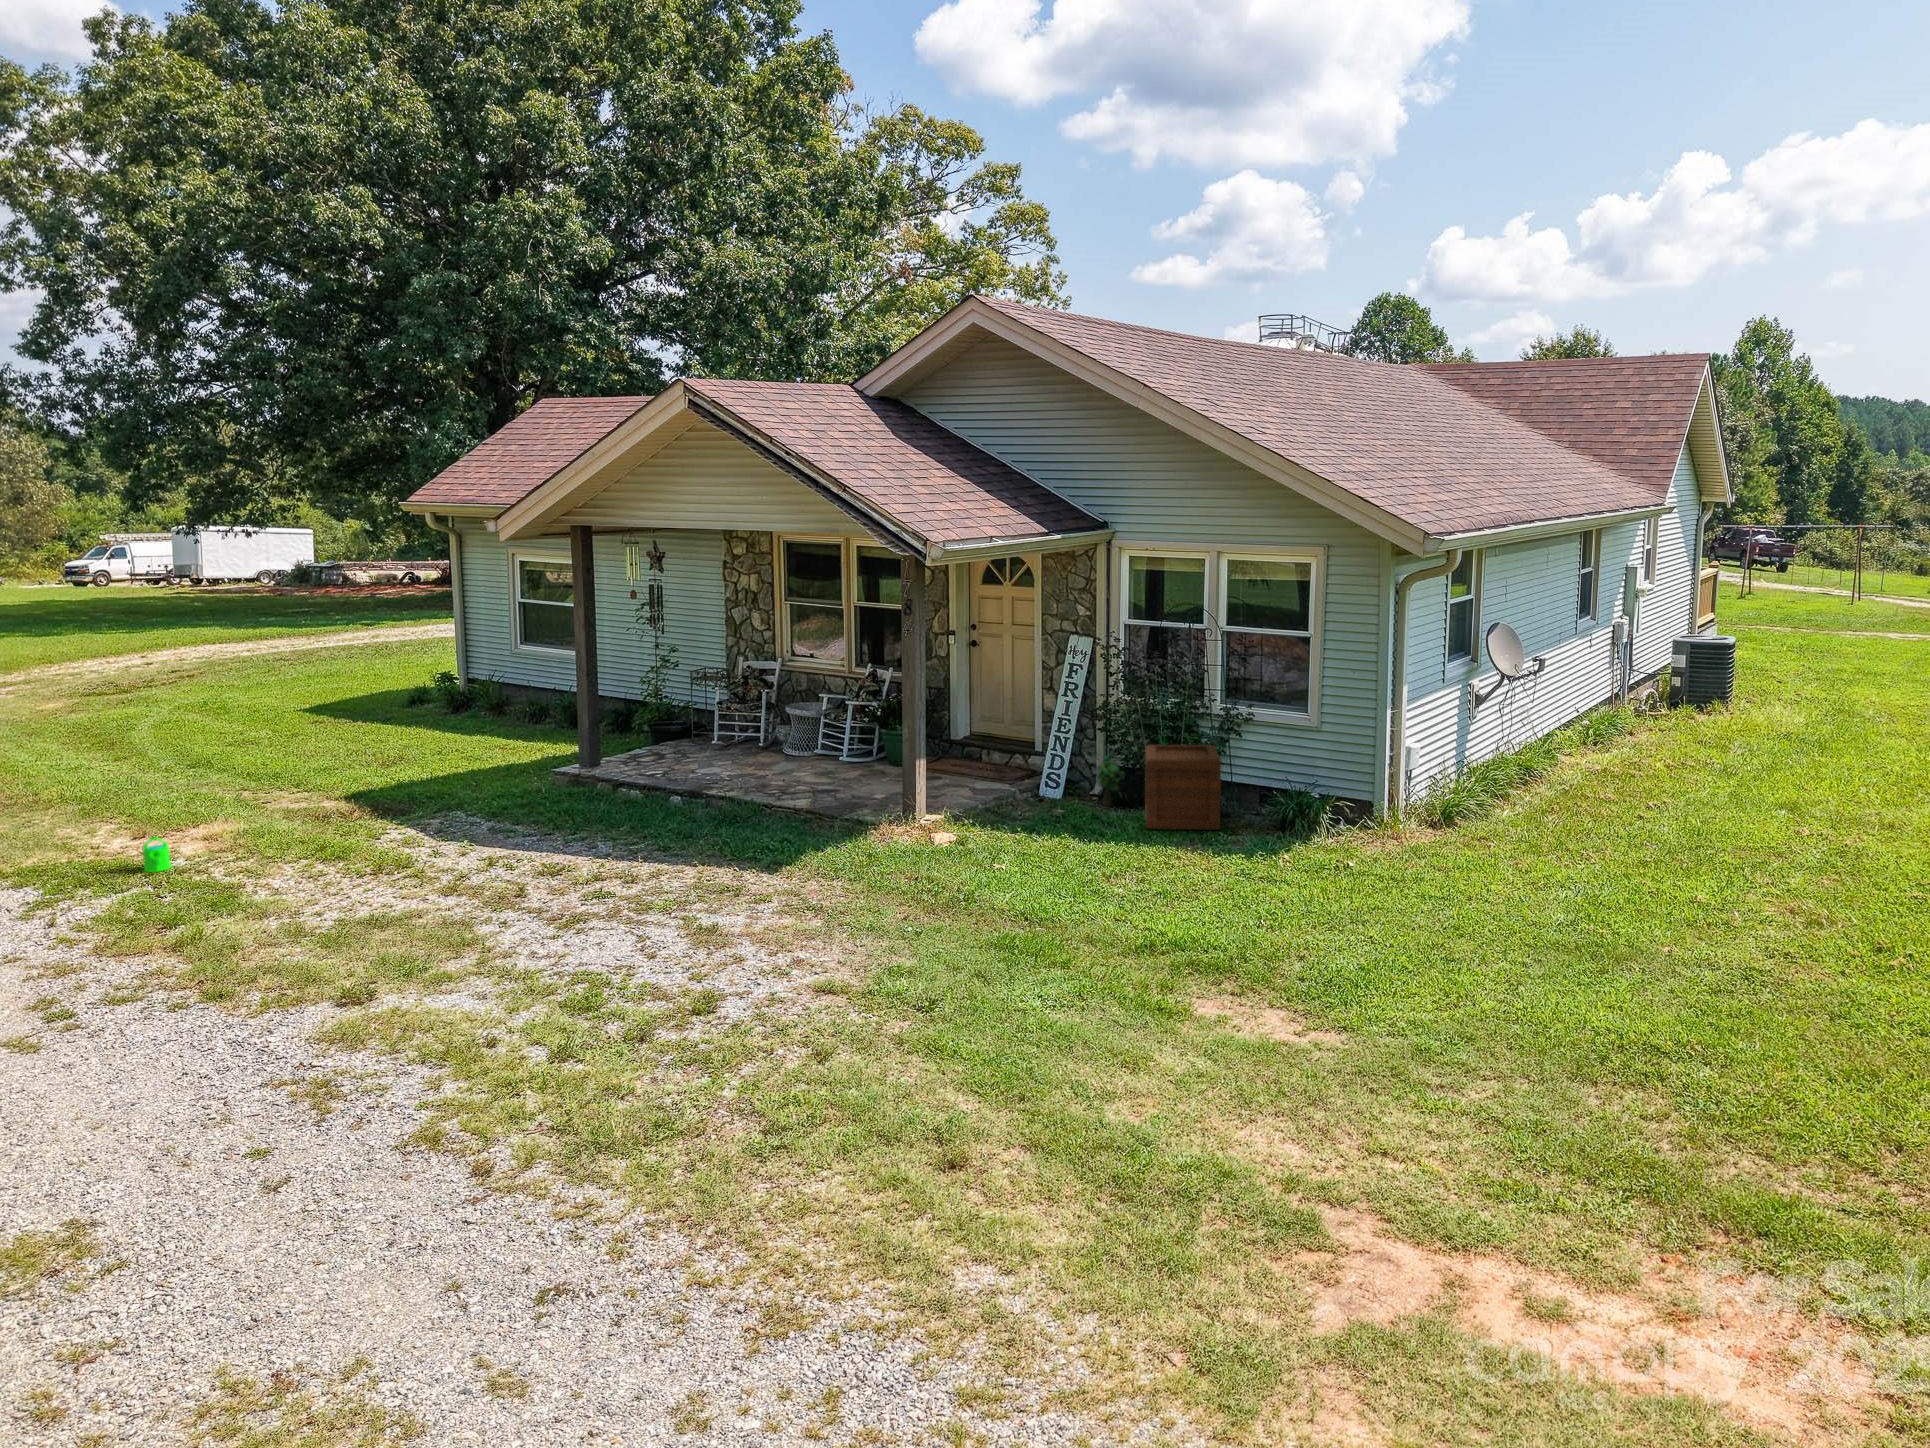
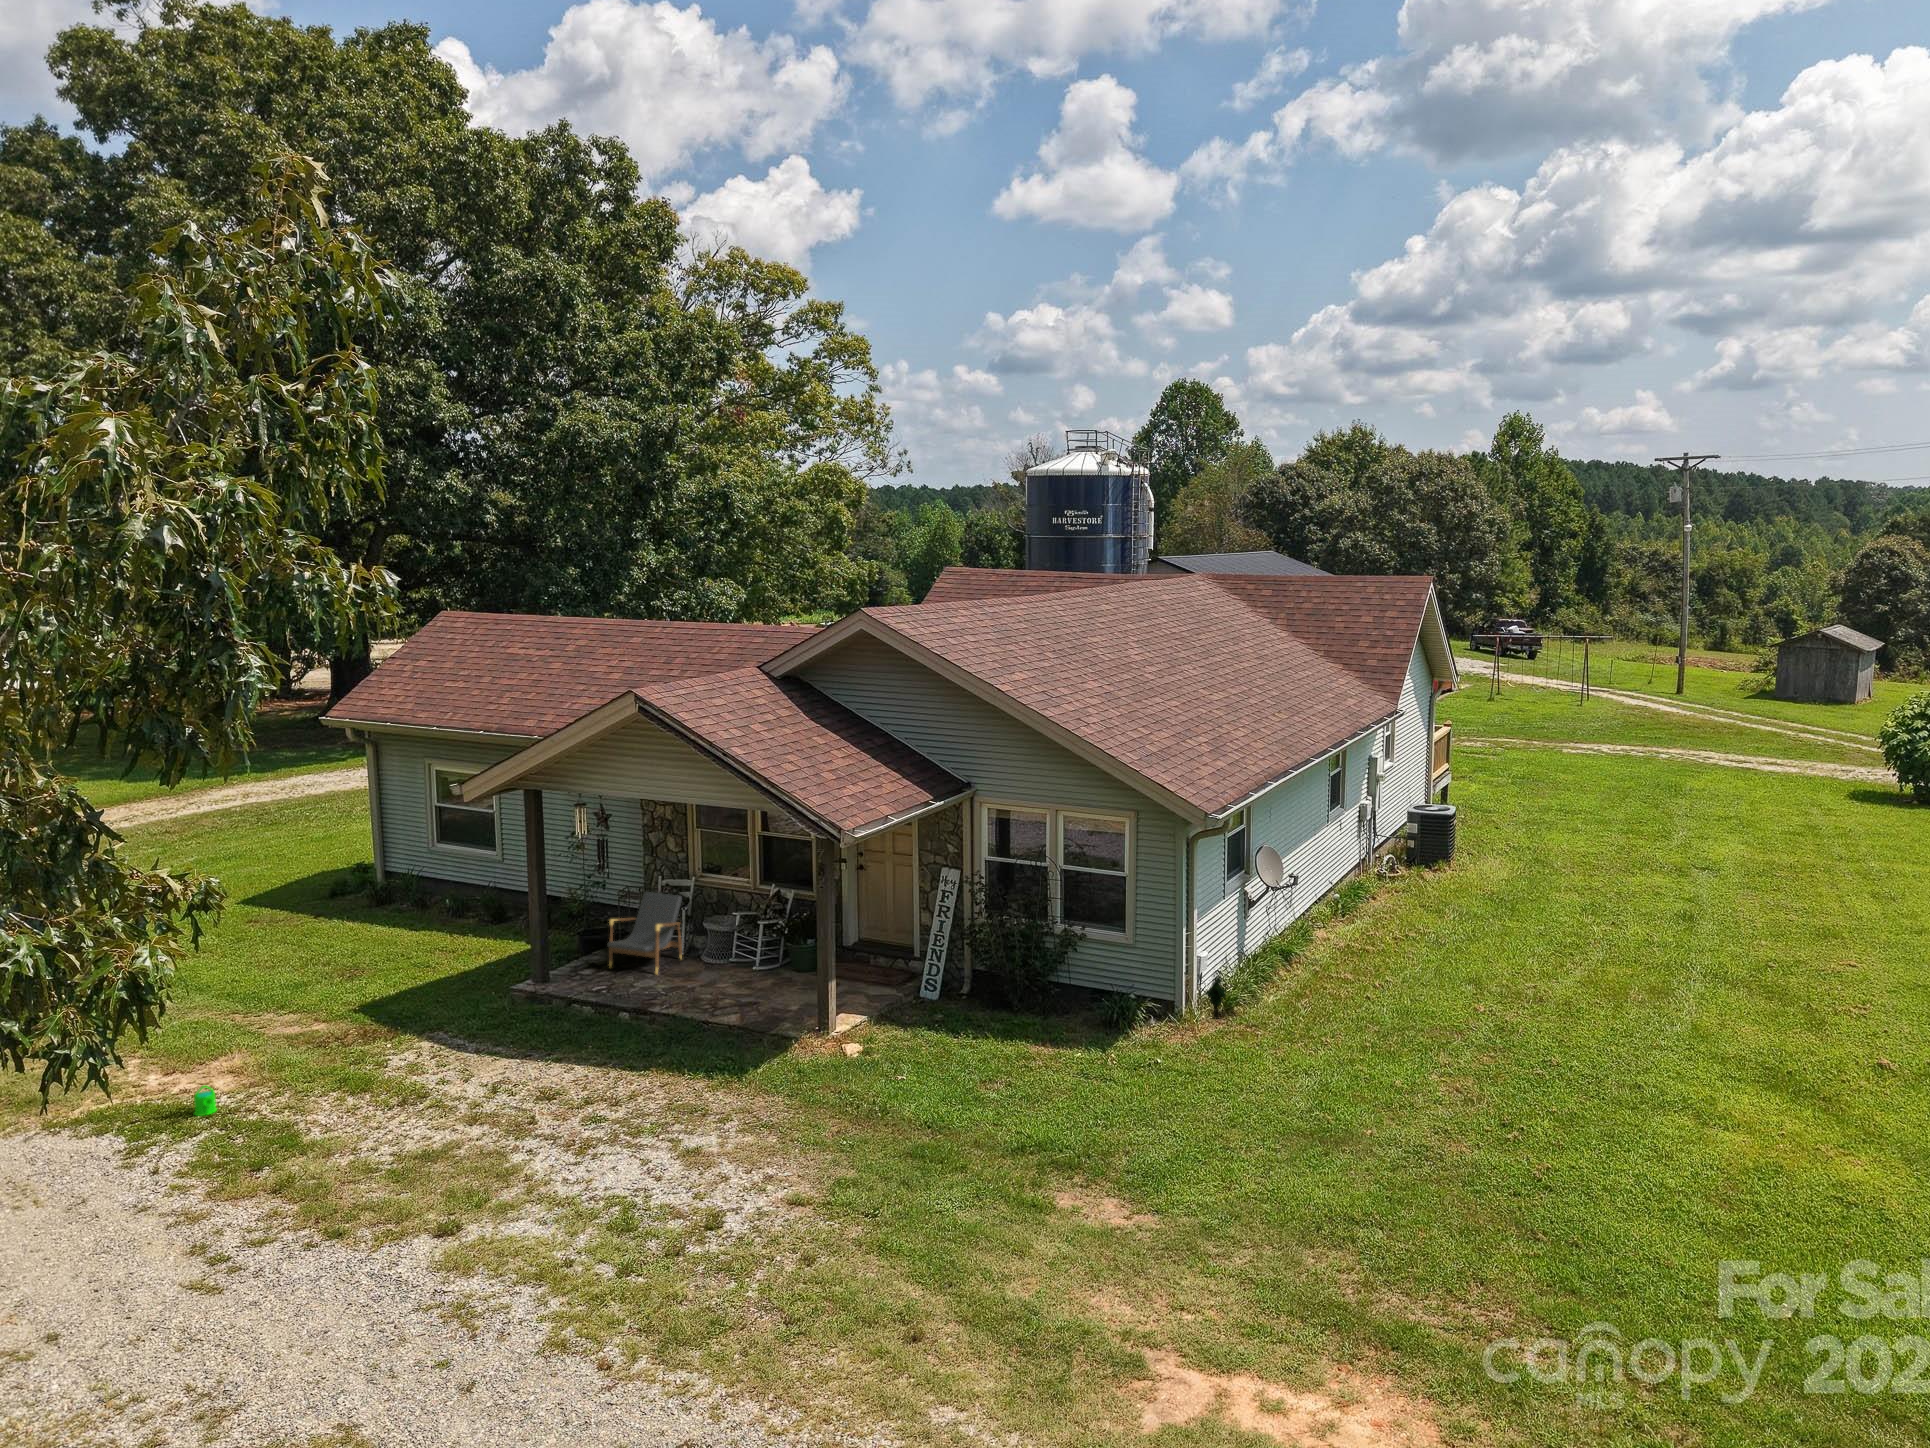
lounge chair: none [677,679,767,770] -> present [607,892,682,974]
wooden crate: present [1145,745,1221,830] -> none [1004,958,1064,1030]
decorative plant: present [1097,751,1125,806] -> present [1206,973,1226,1019]

